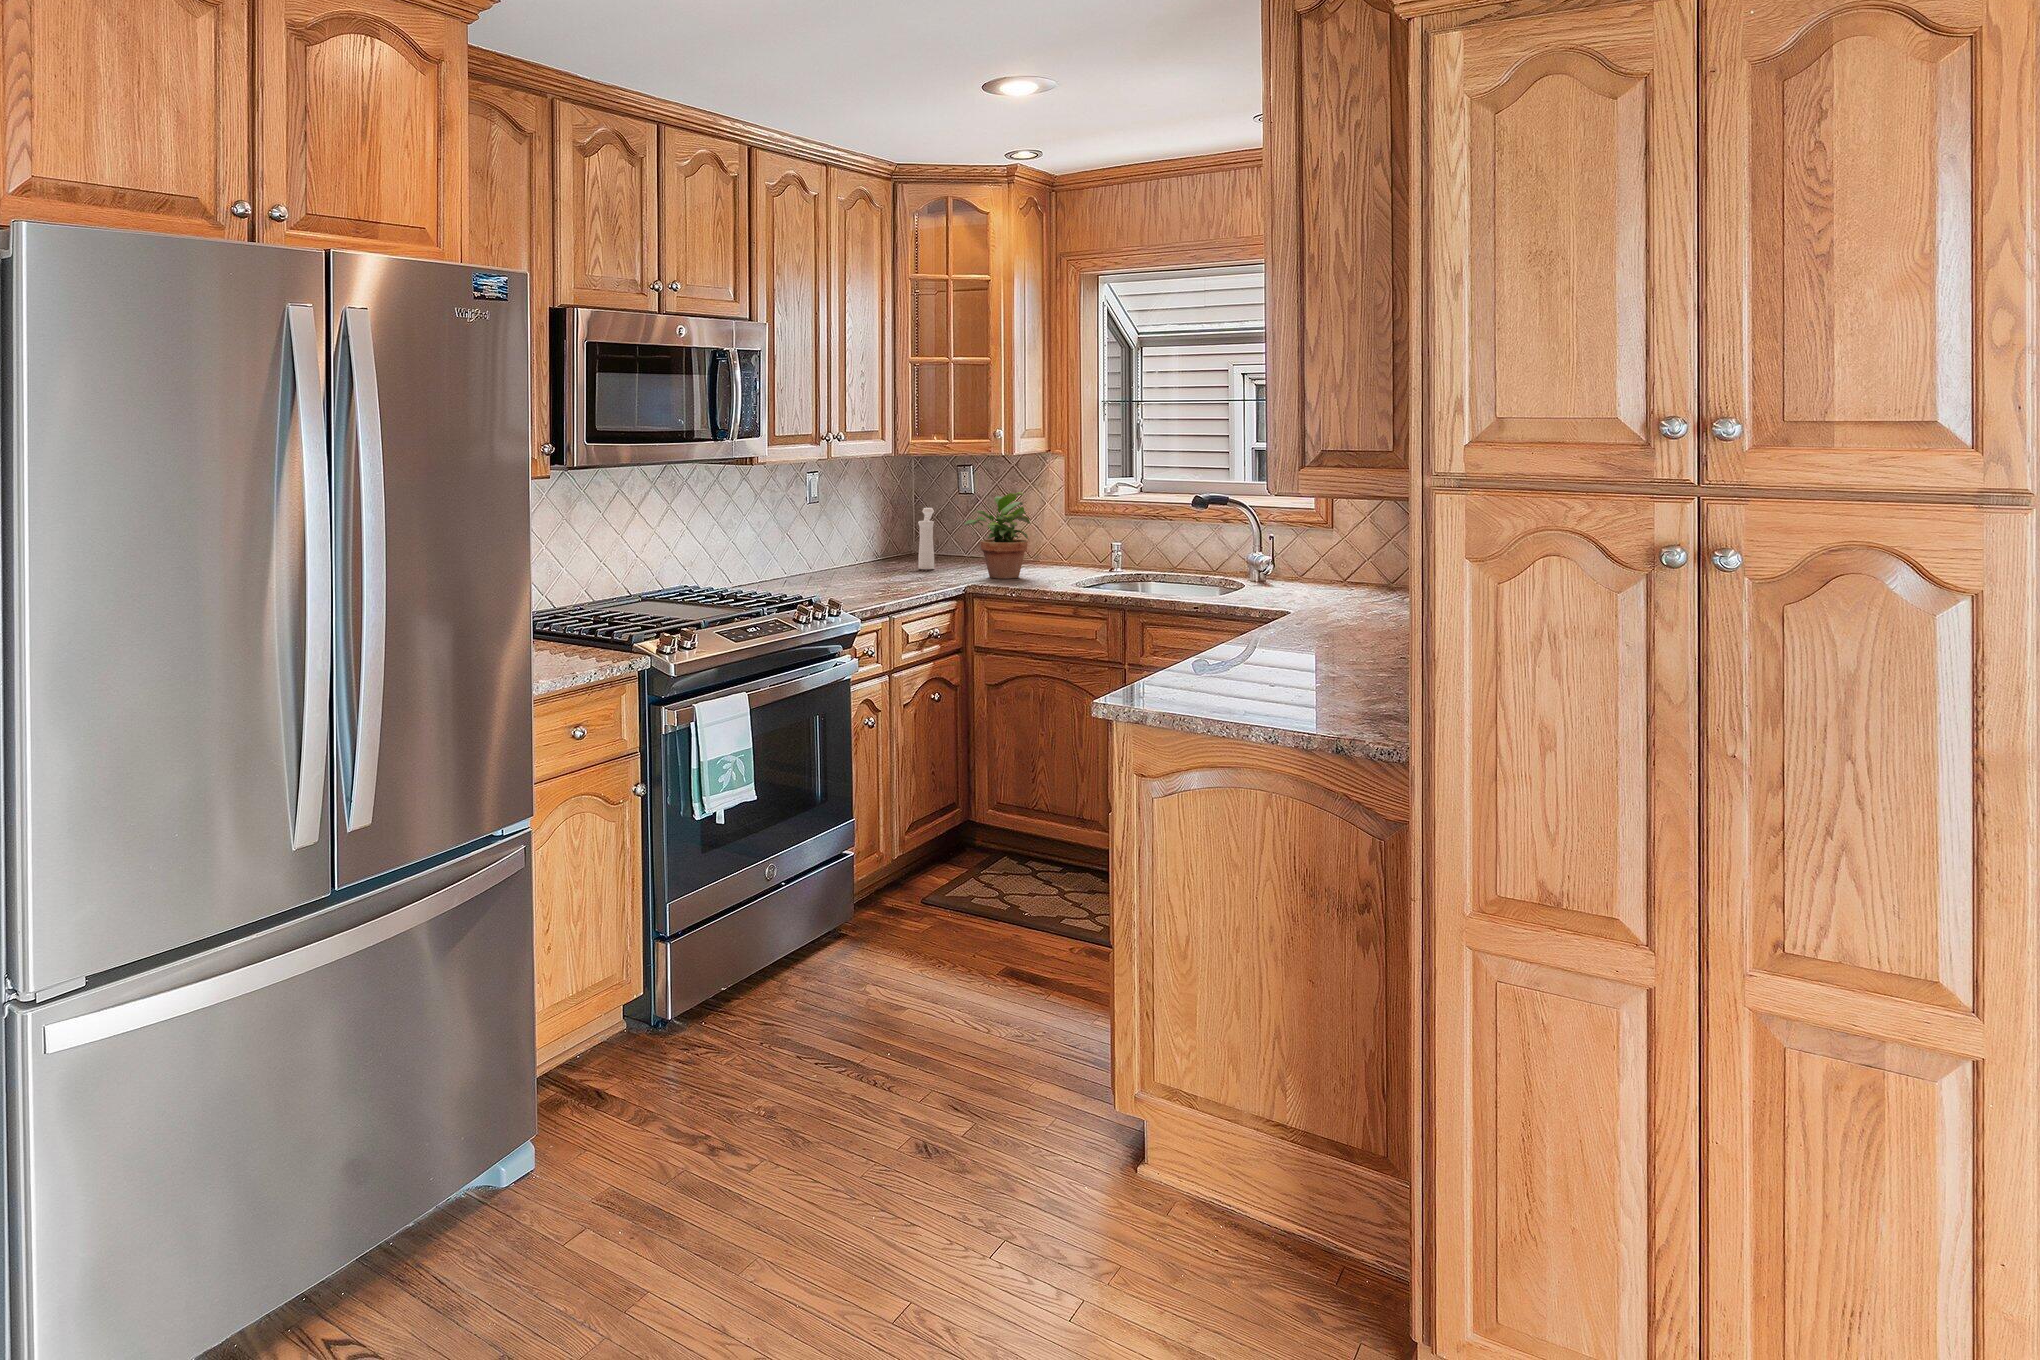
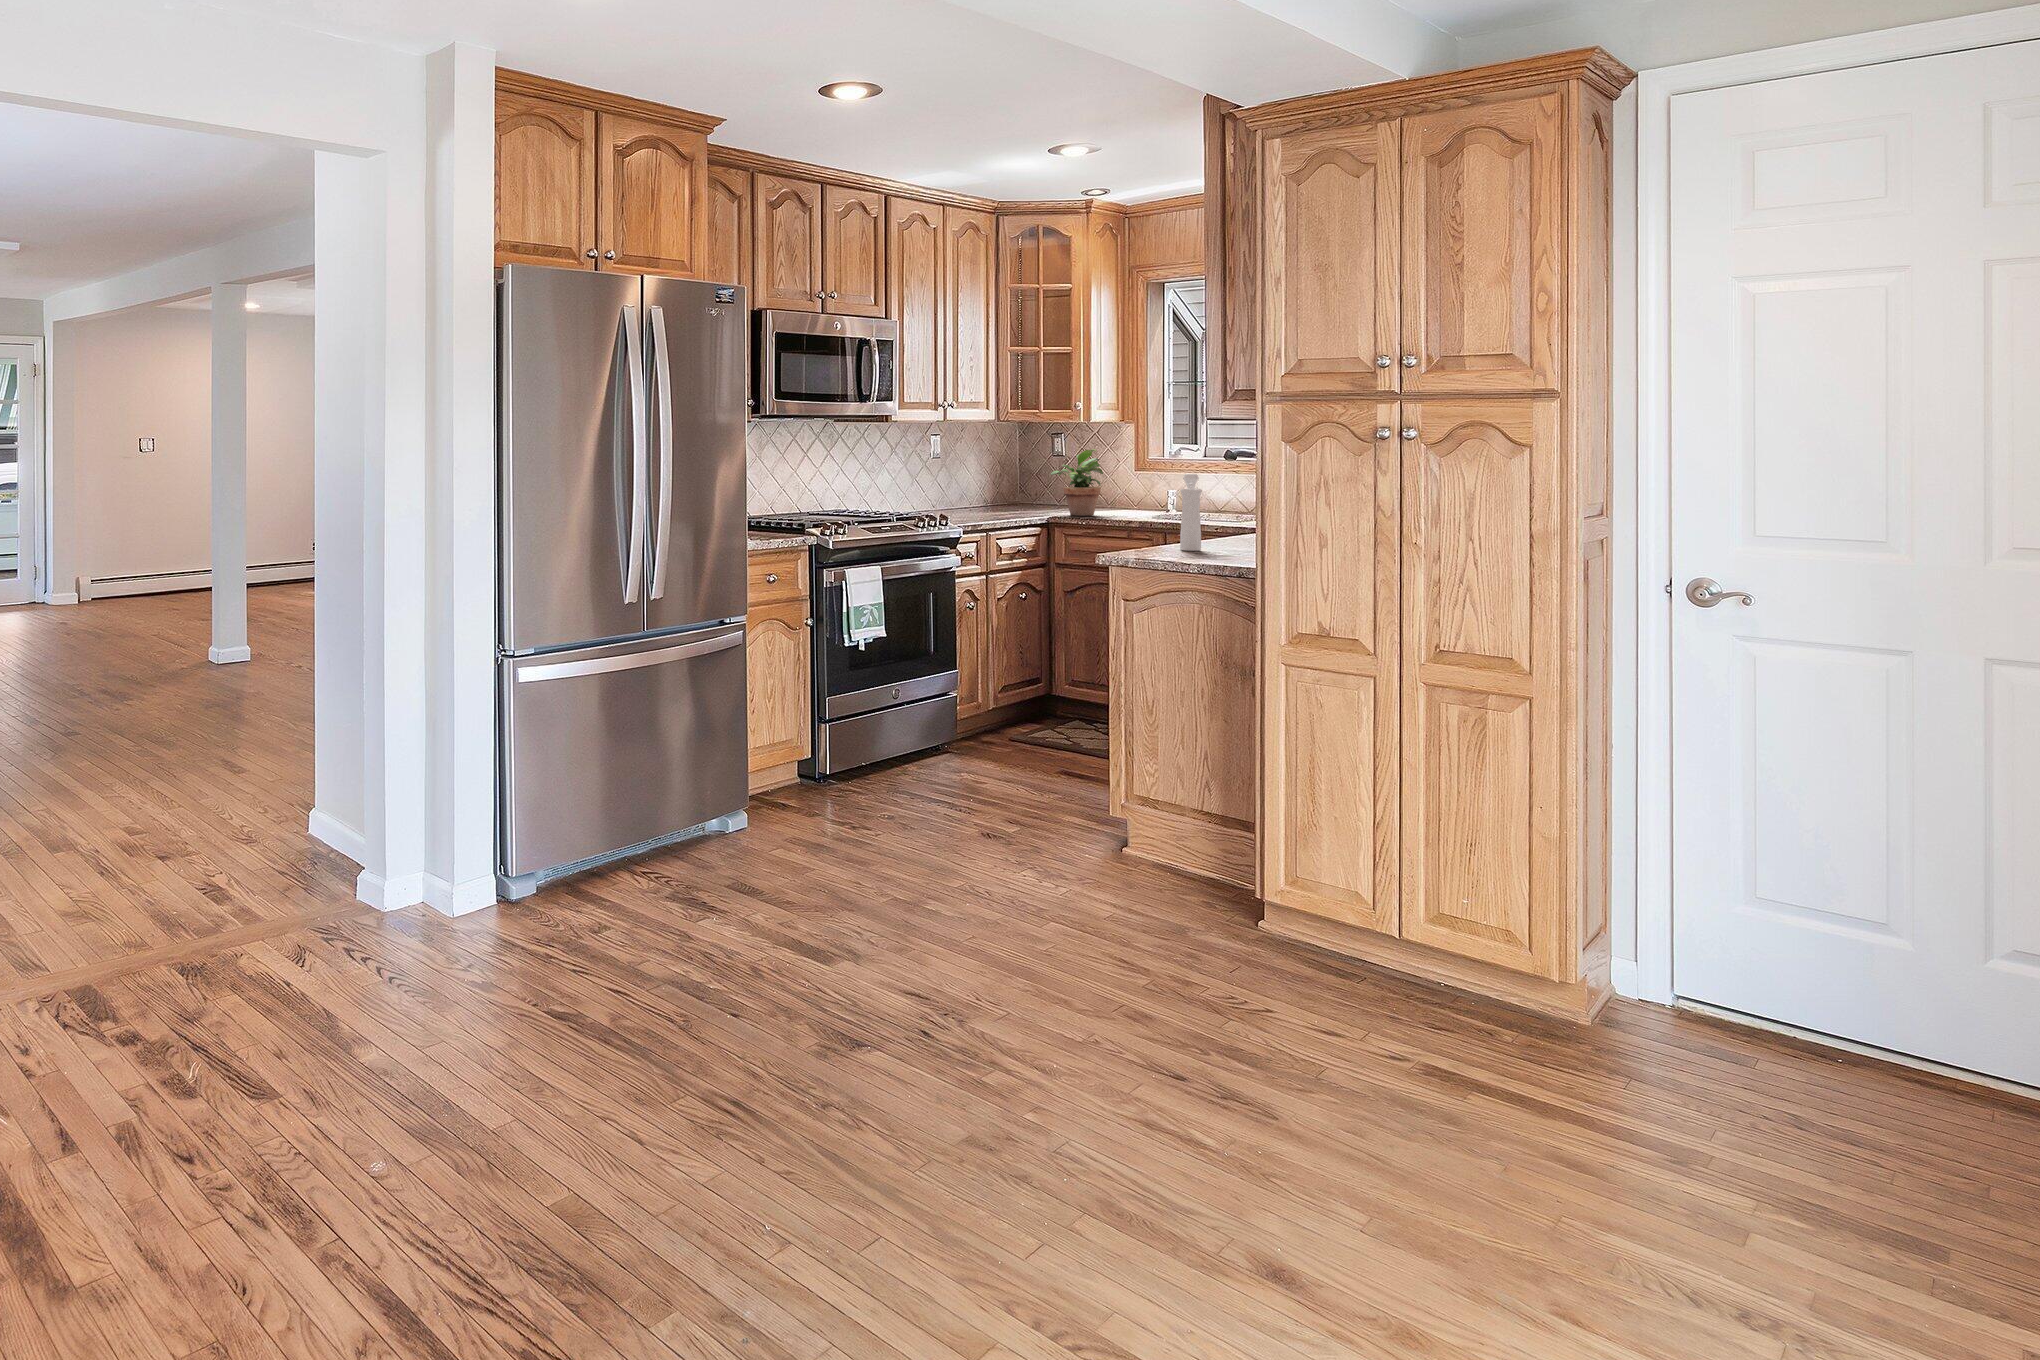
pepper mill: present [918,508,934,569] -> present [1180,474,1202,551]

